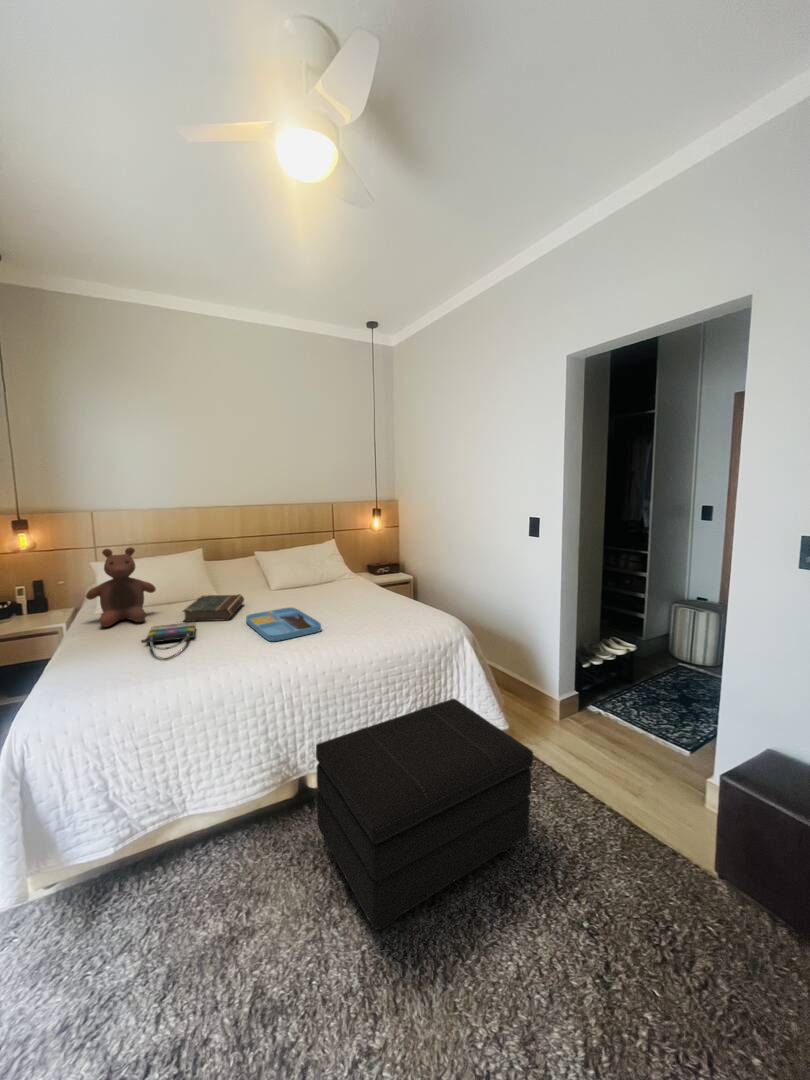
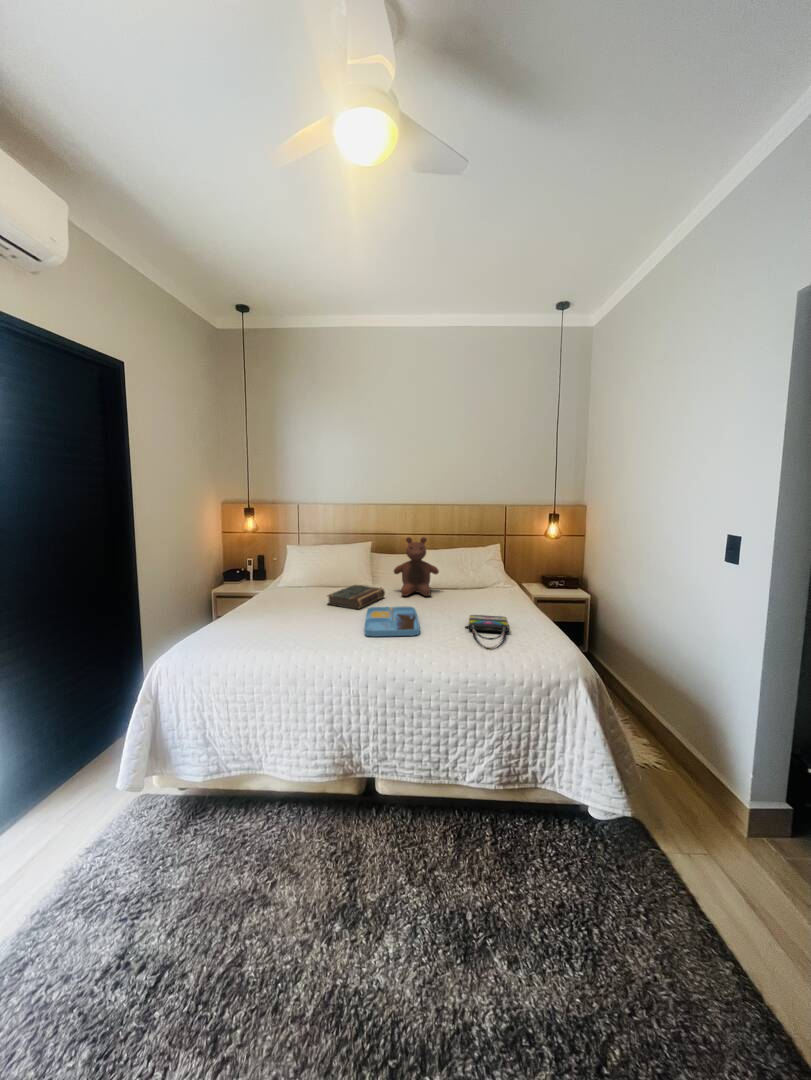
stuffed bear: present [86,547,156,627] -> present [394,537,439,596]
tote bag: present [141,622,196,660] -> present [465,615,511,649]
footstool: present [316,699,533,930] -> none [342,749,606,989]

